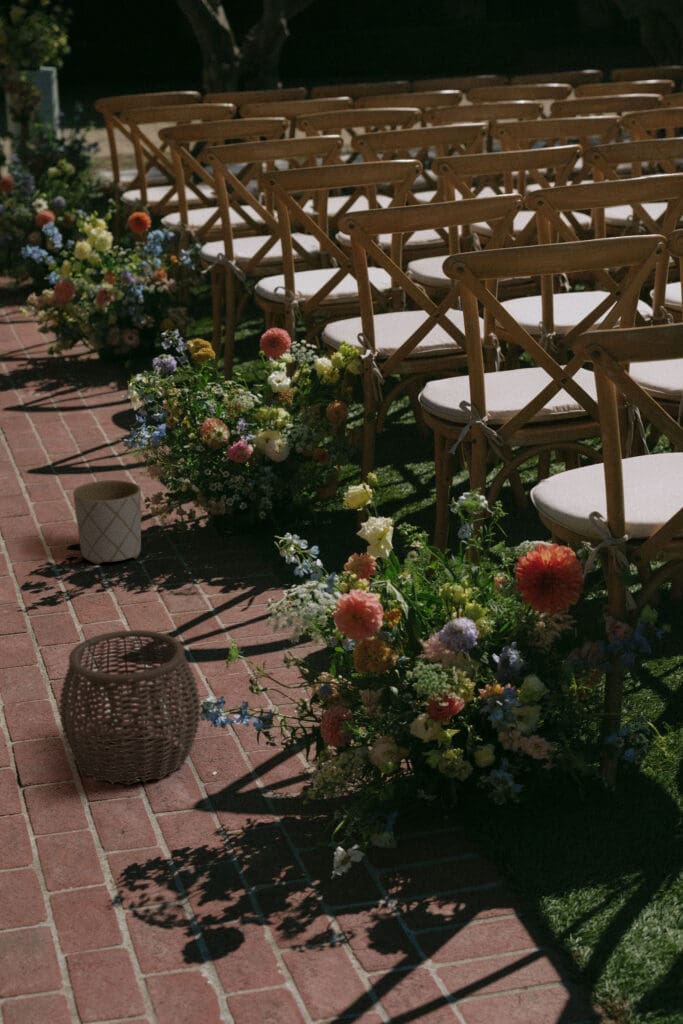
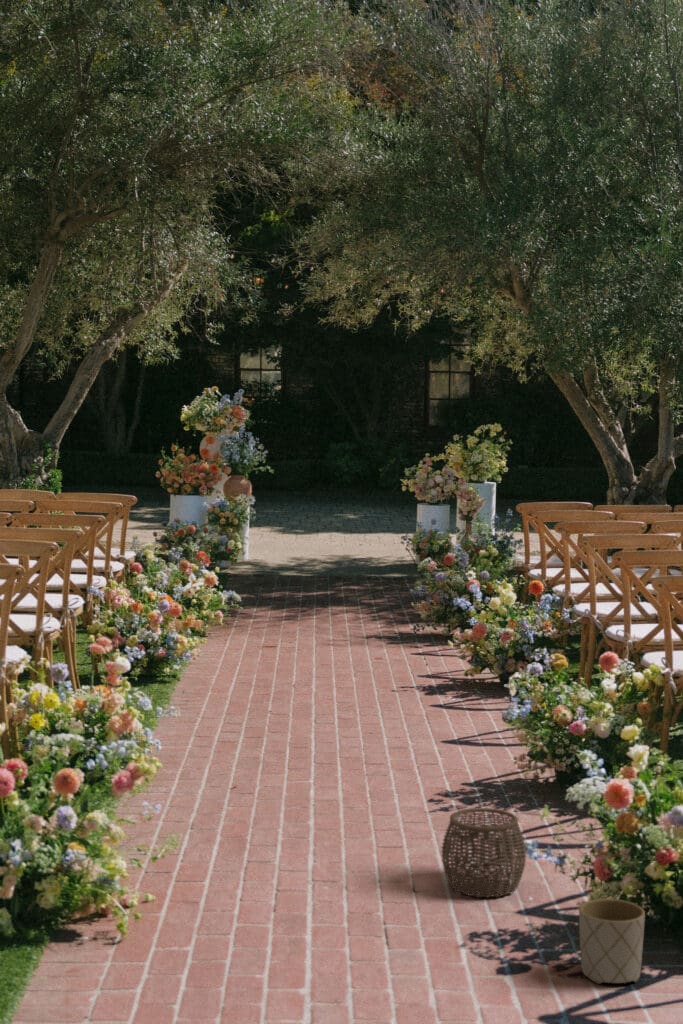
planter: present [73,480,141,564] -> present [579,899,645,984]

